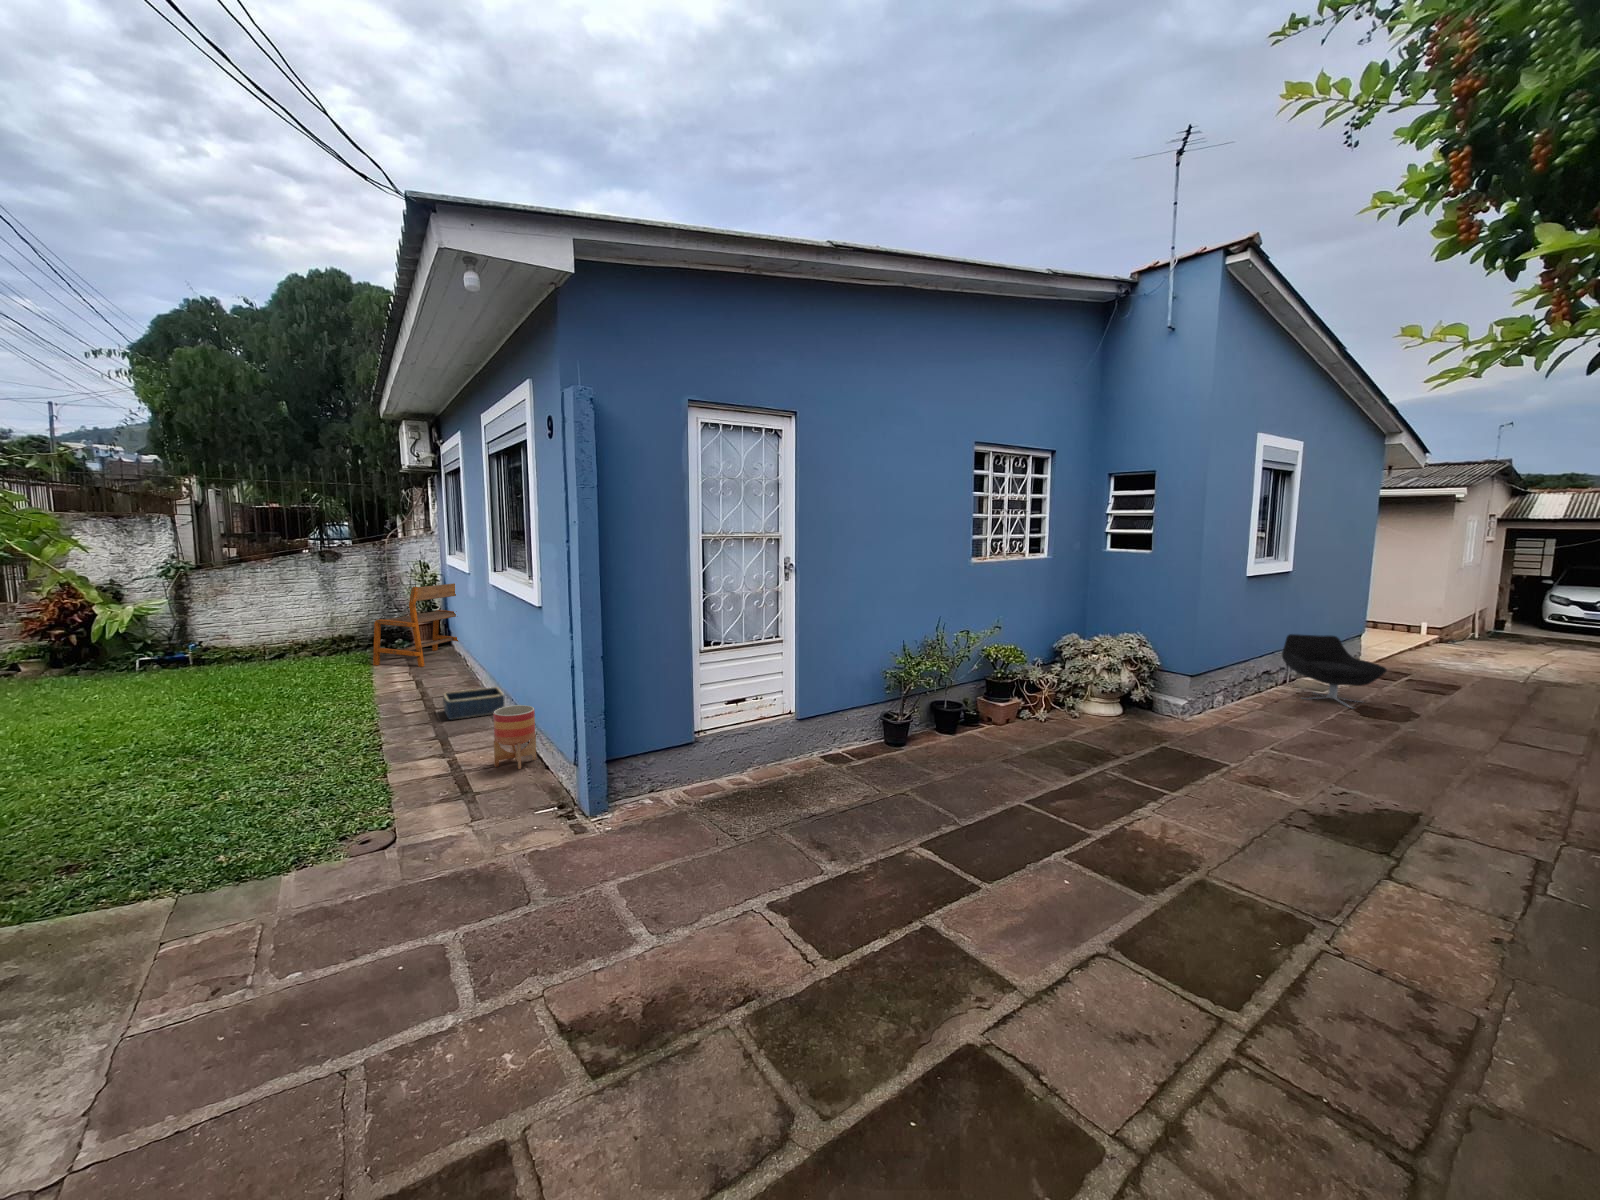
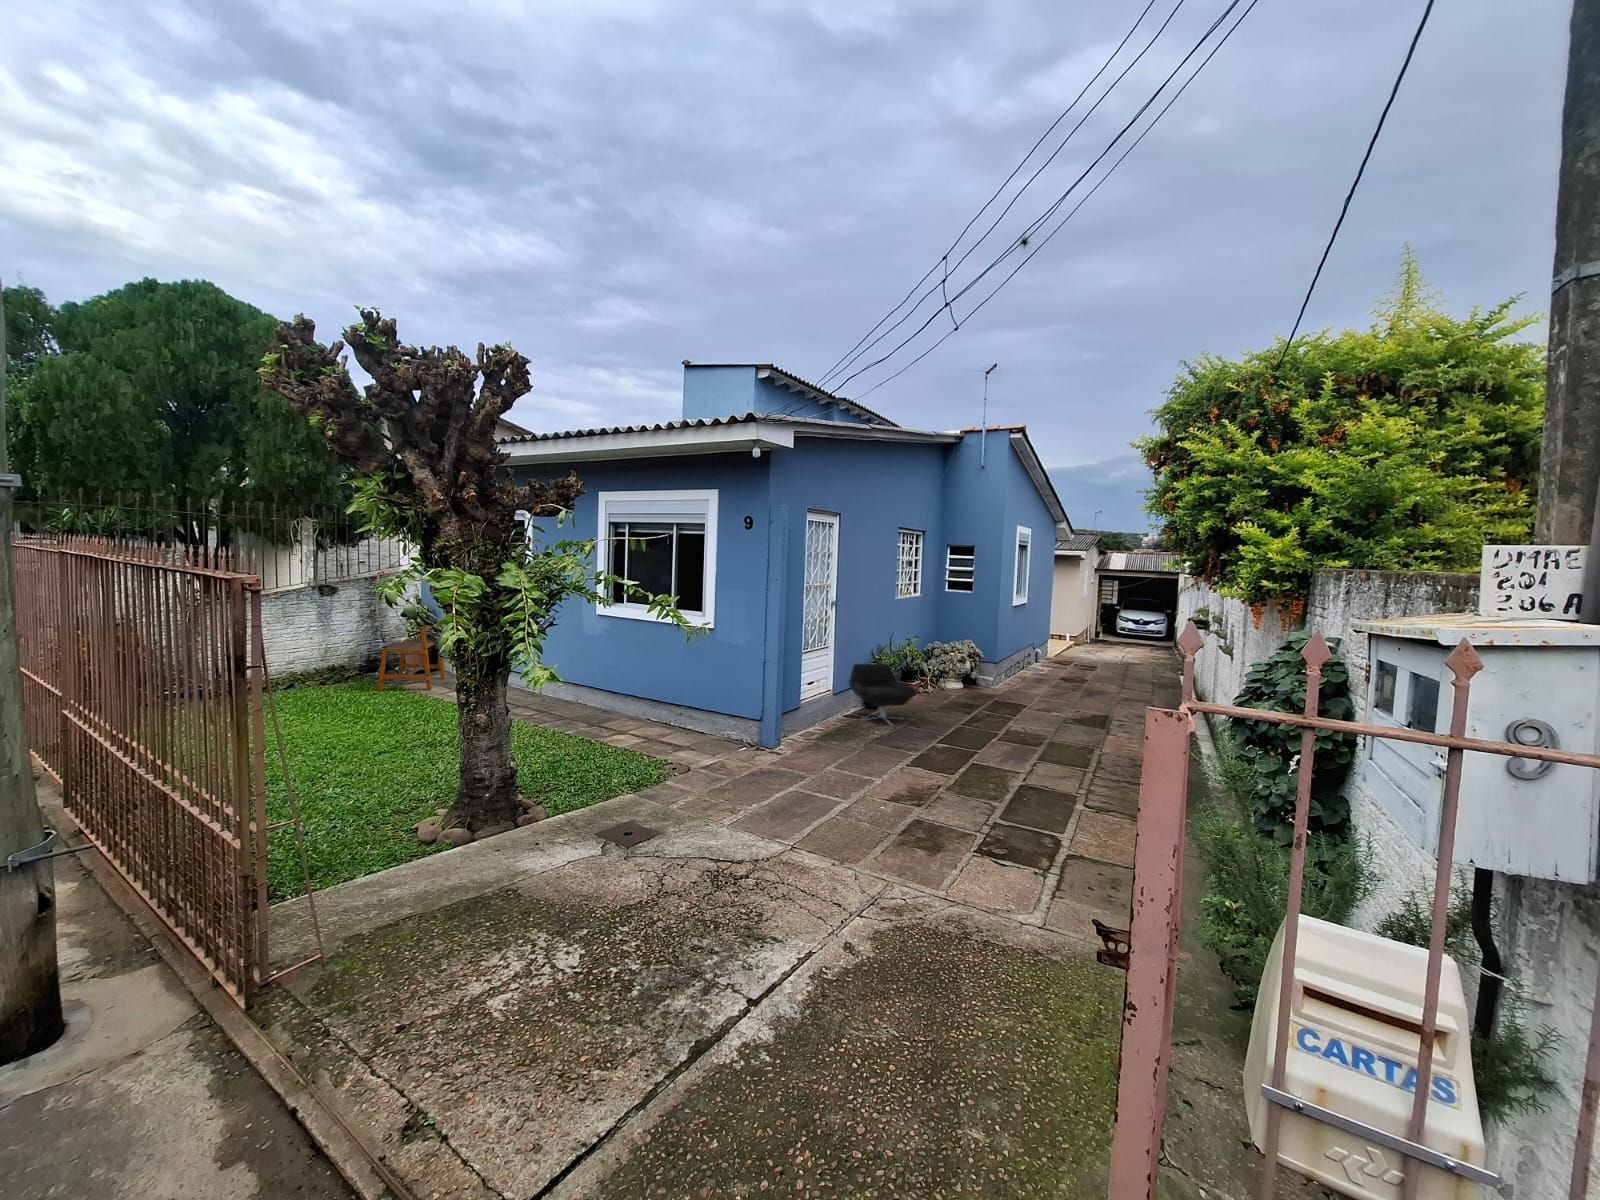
lounge chair: present [1282,634,1387,708] -> present [849,664,916,725]
basket: present [443,687,504,720] -> none [549,694,599,717]
planter: present [493,705,536,769] -> none [667,694,693,735]

